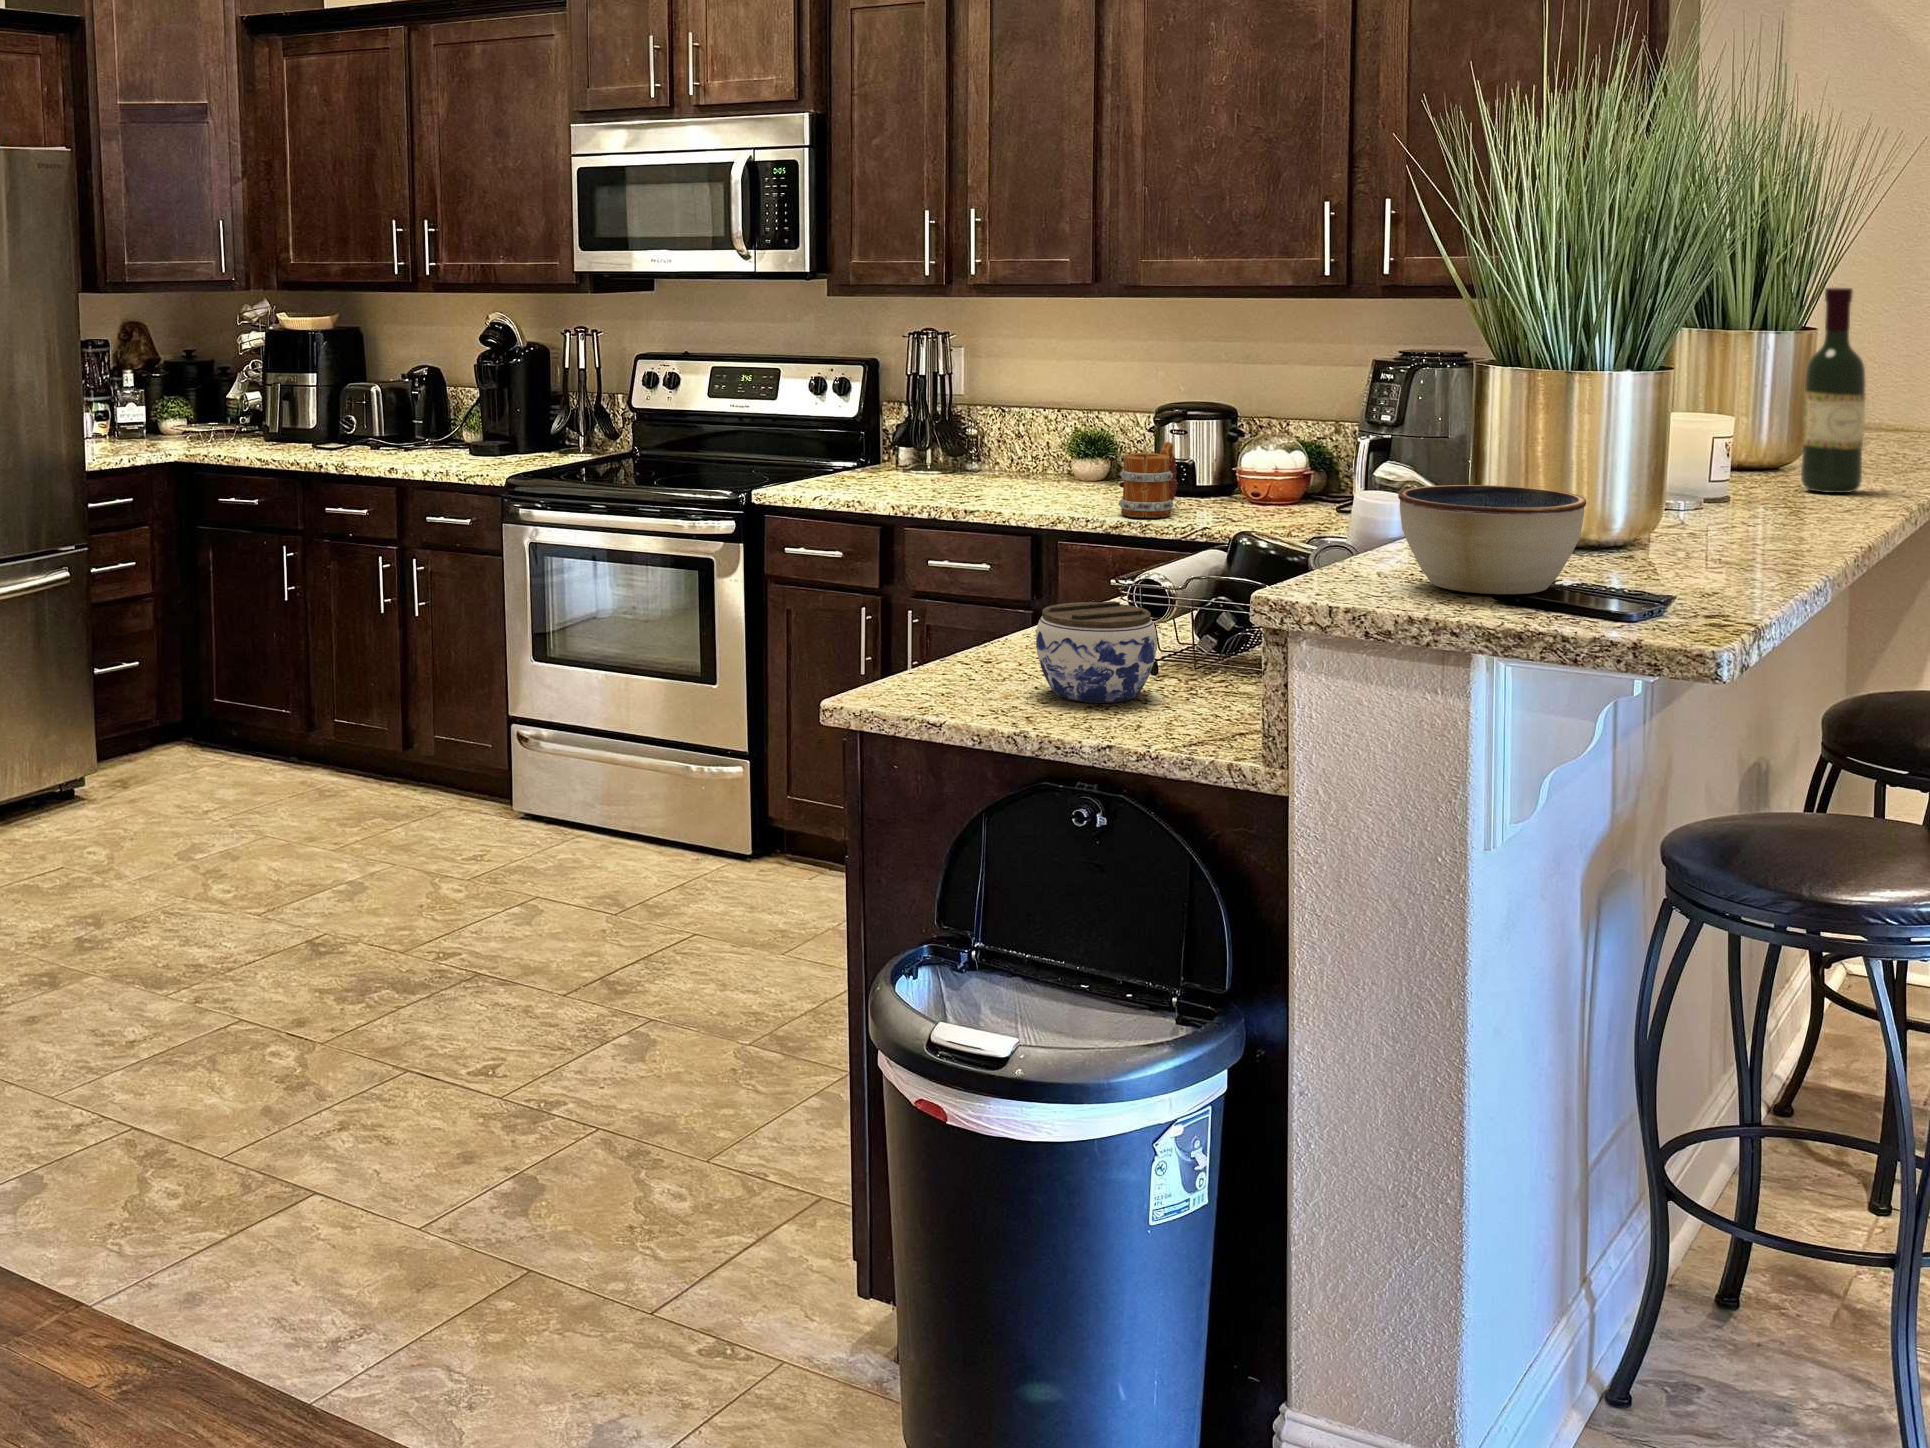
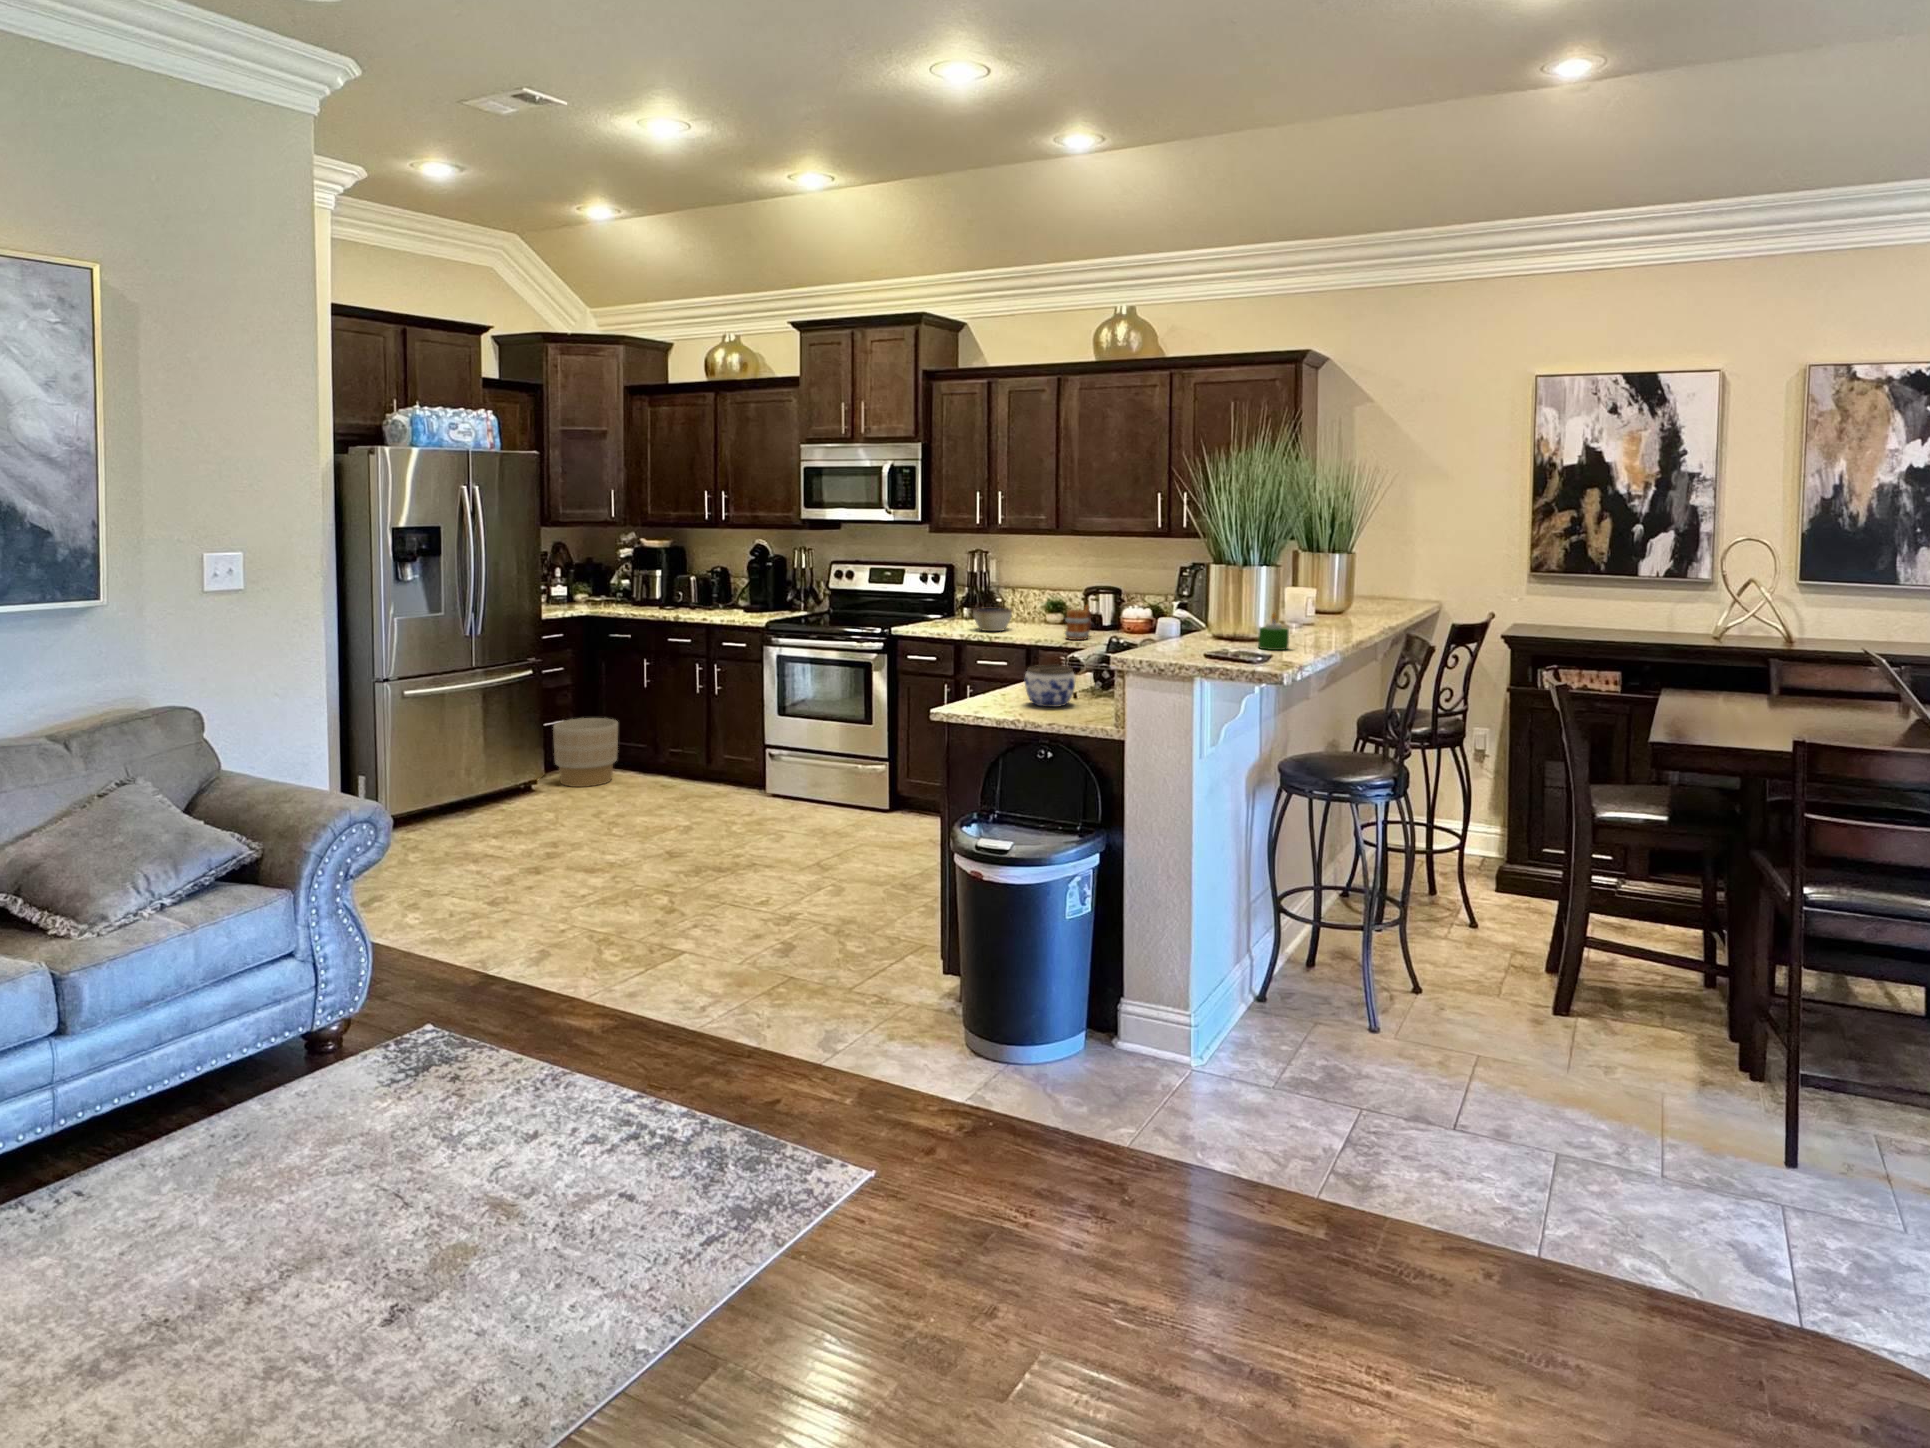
wine bottle: present [1801,288,1866,493] -> none [1345,536,1369,623]
candle: none [1620,484,1702,577] -> present [1258,613,1289,650]
bowl: present [1398,485,1586,594] -> present [973,608,1012,631]
planter: none [110,662,231,797] -> present [553,718,618,787]

